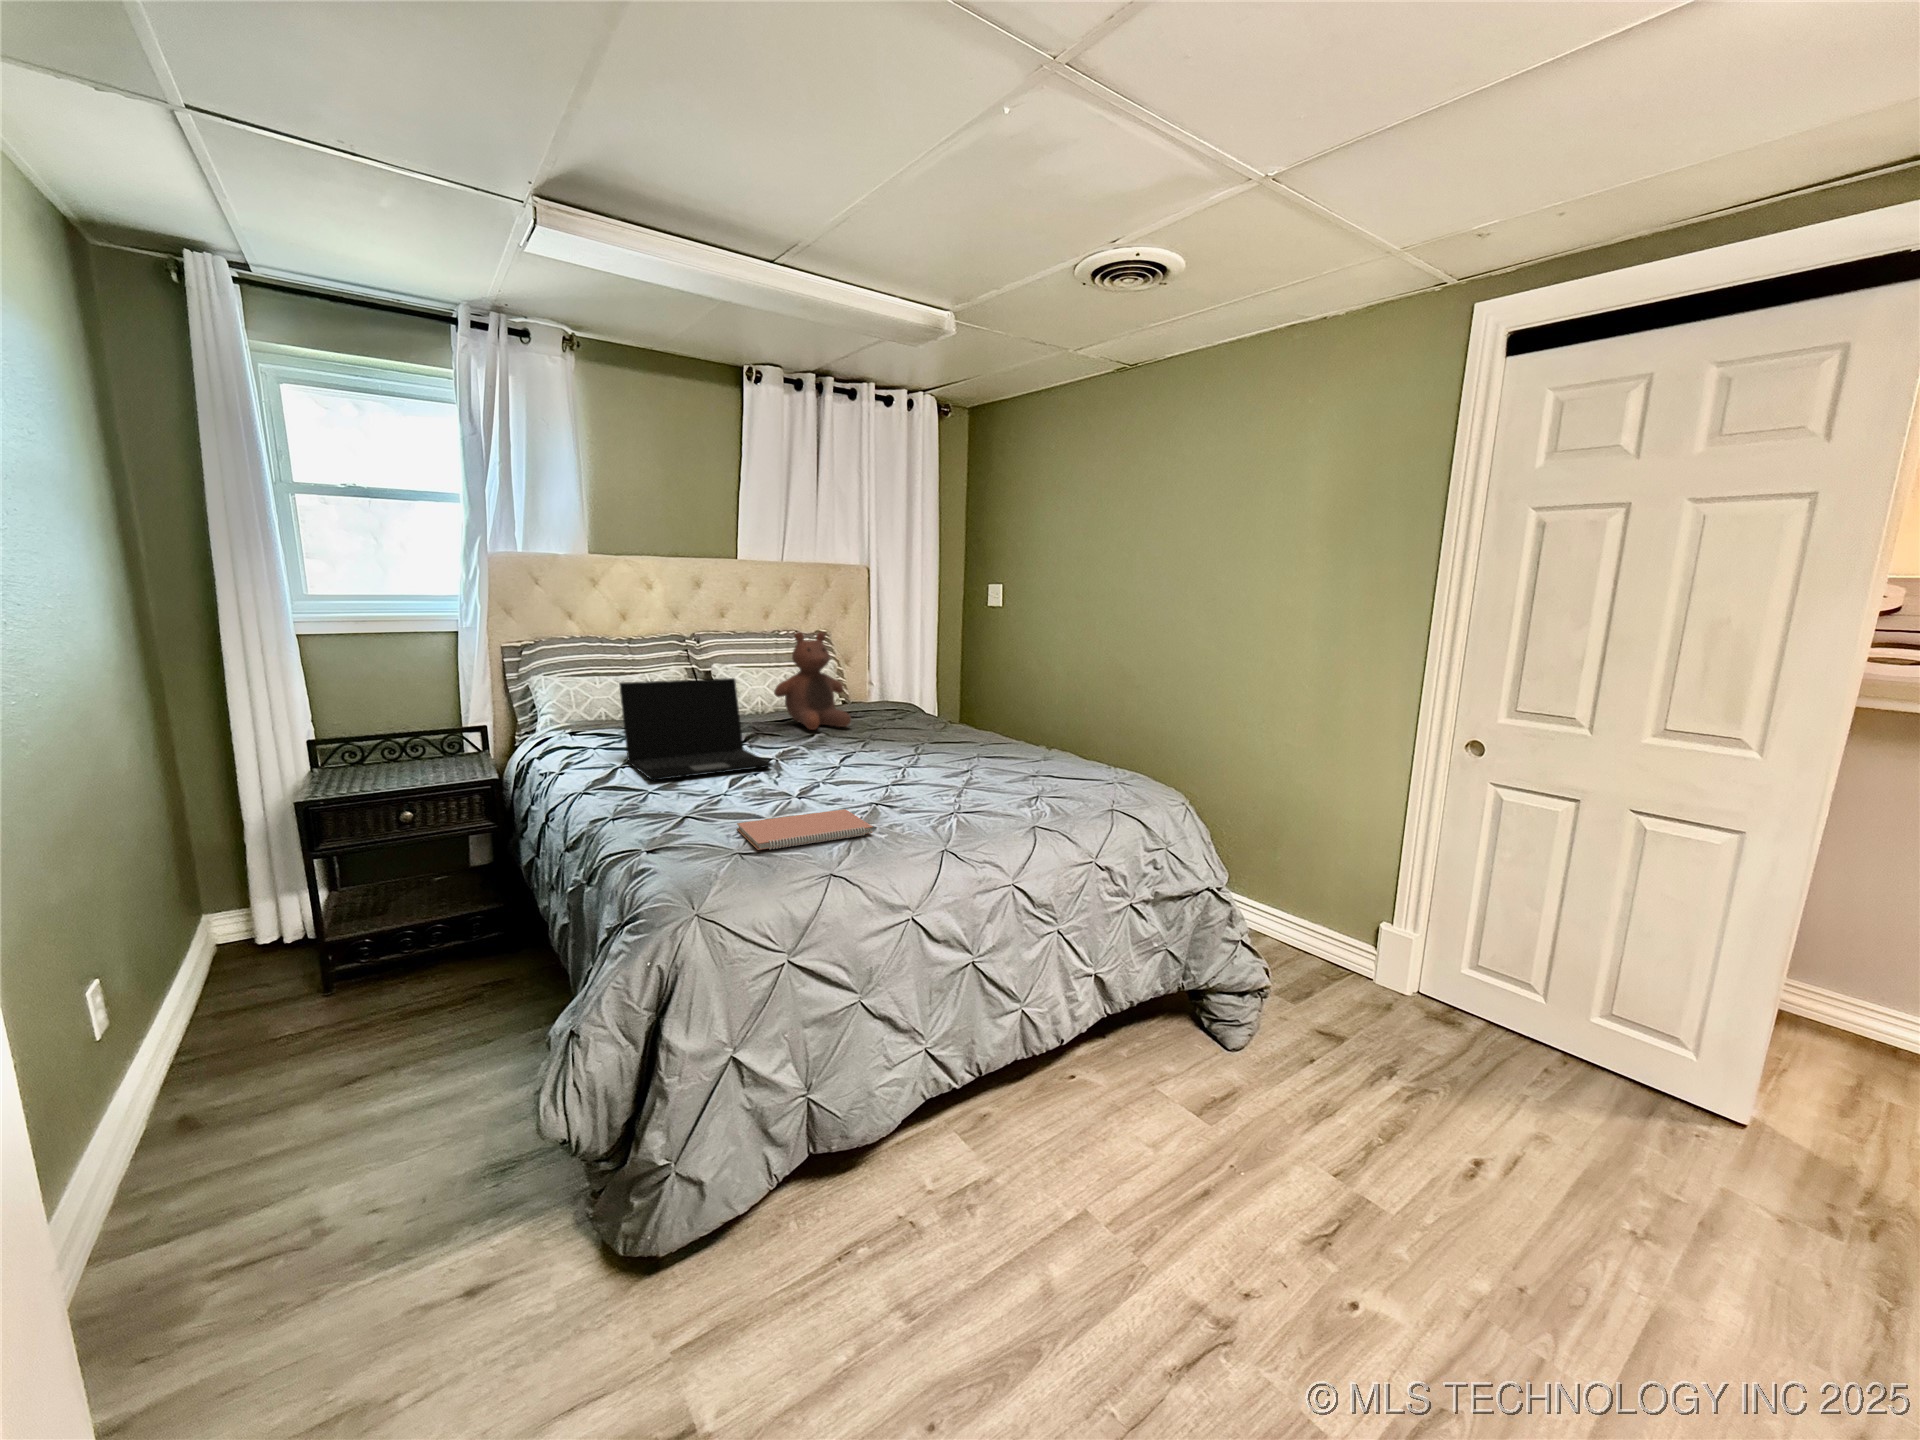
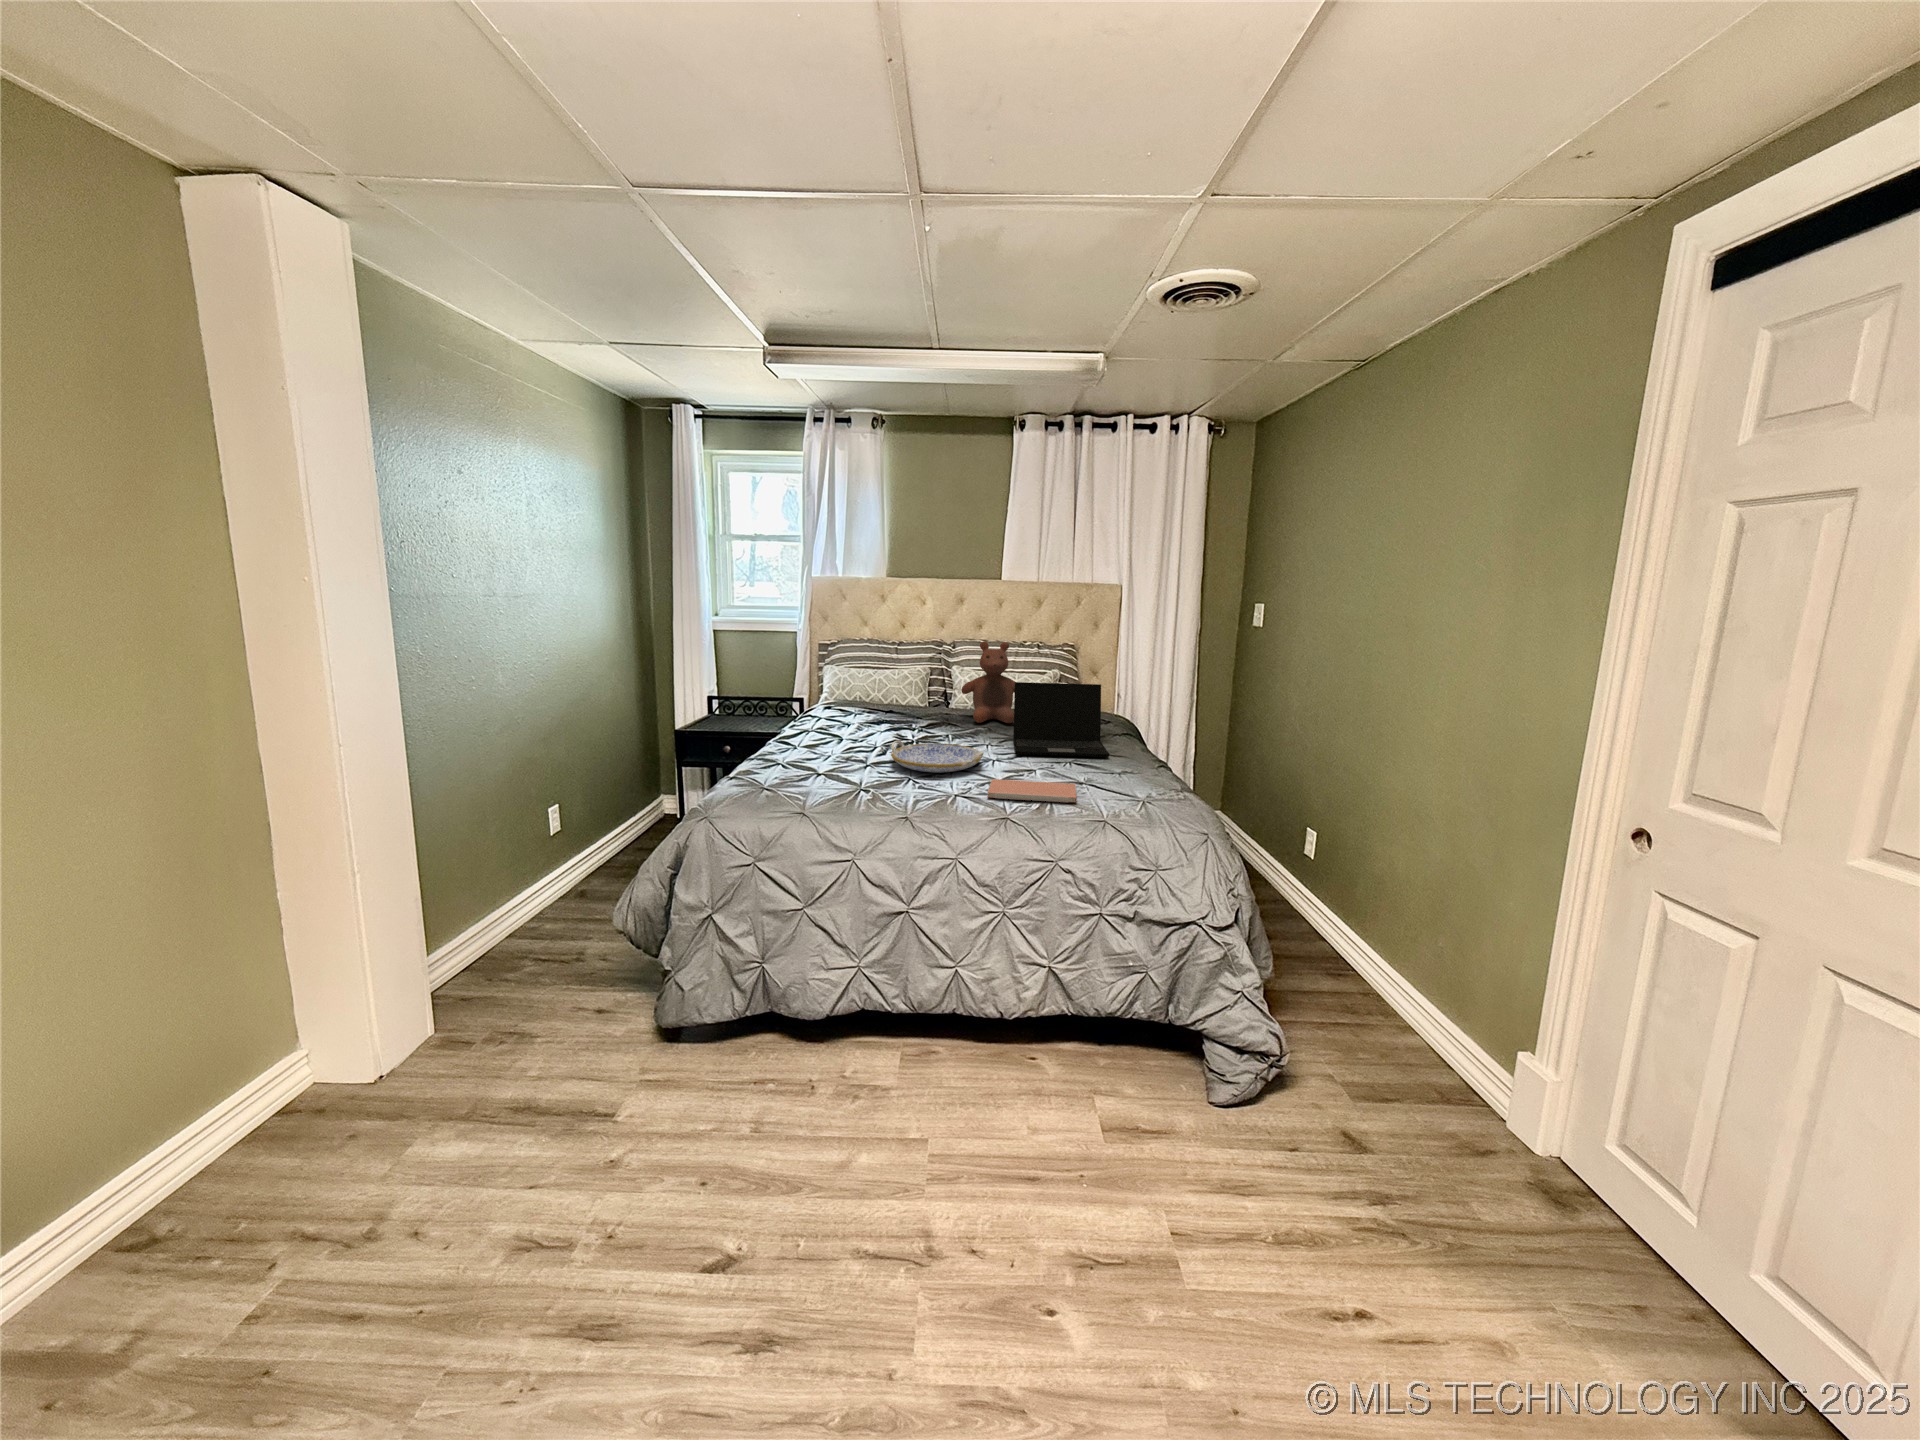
laptop: present [619,678,773,780] -> present [1013,682,1109,757]
serving tray: none [806,756,928,792] -> present [891,741,984,773]
notebook: present [737,809,873,850] -> present [987,779,1076,803]

